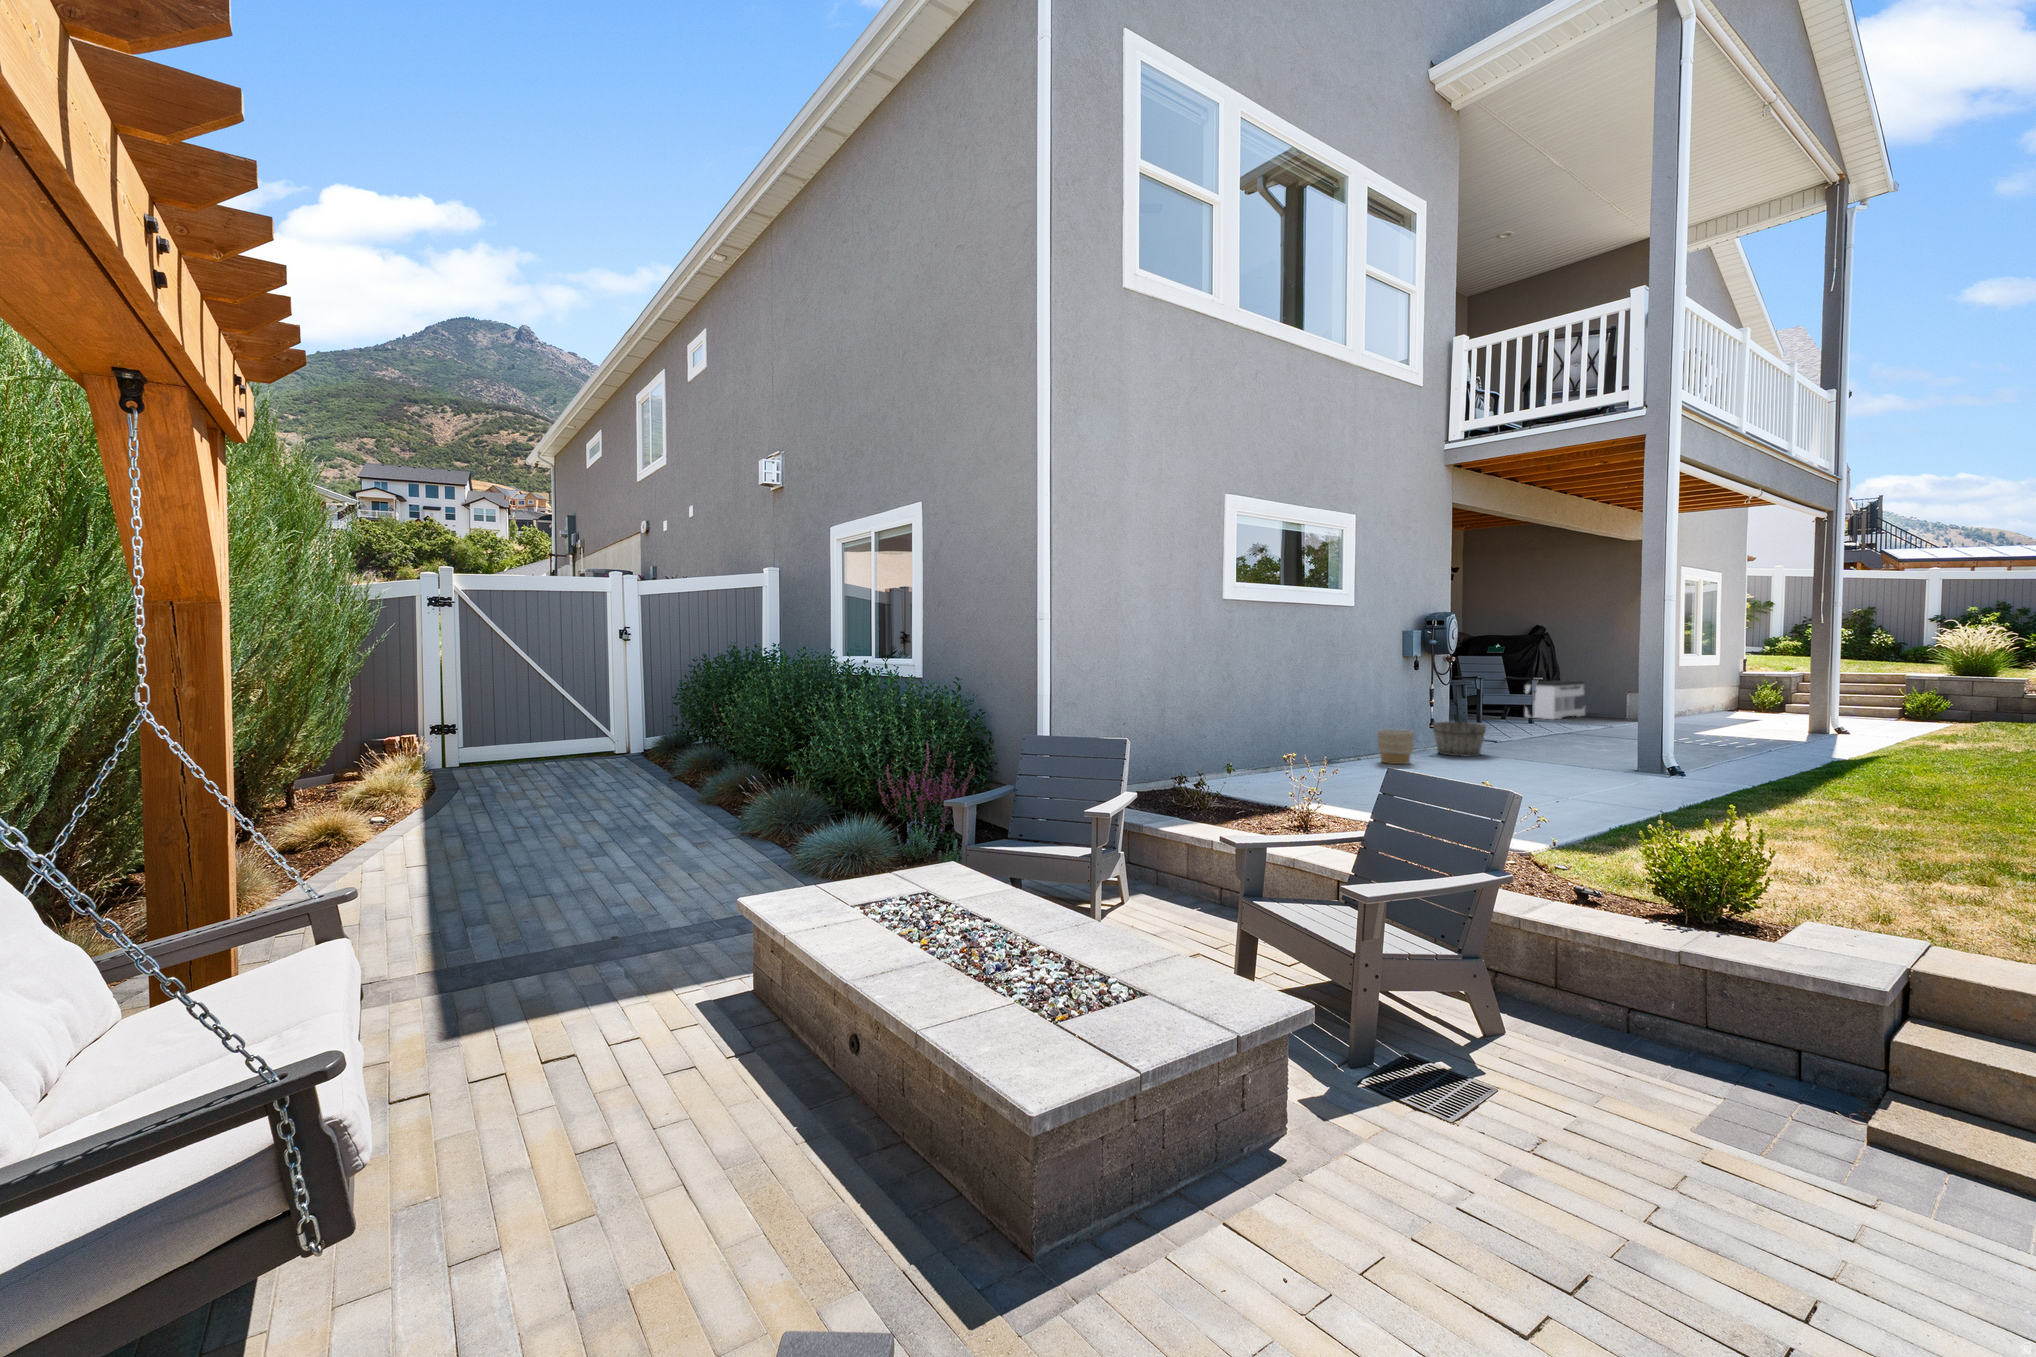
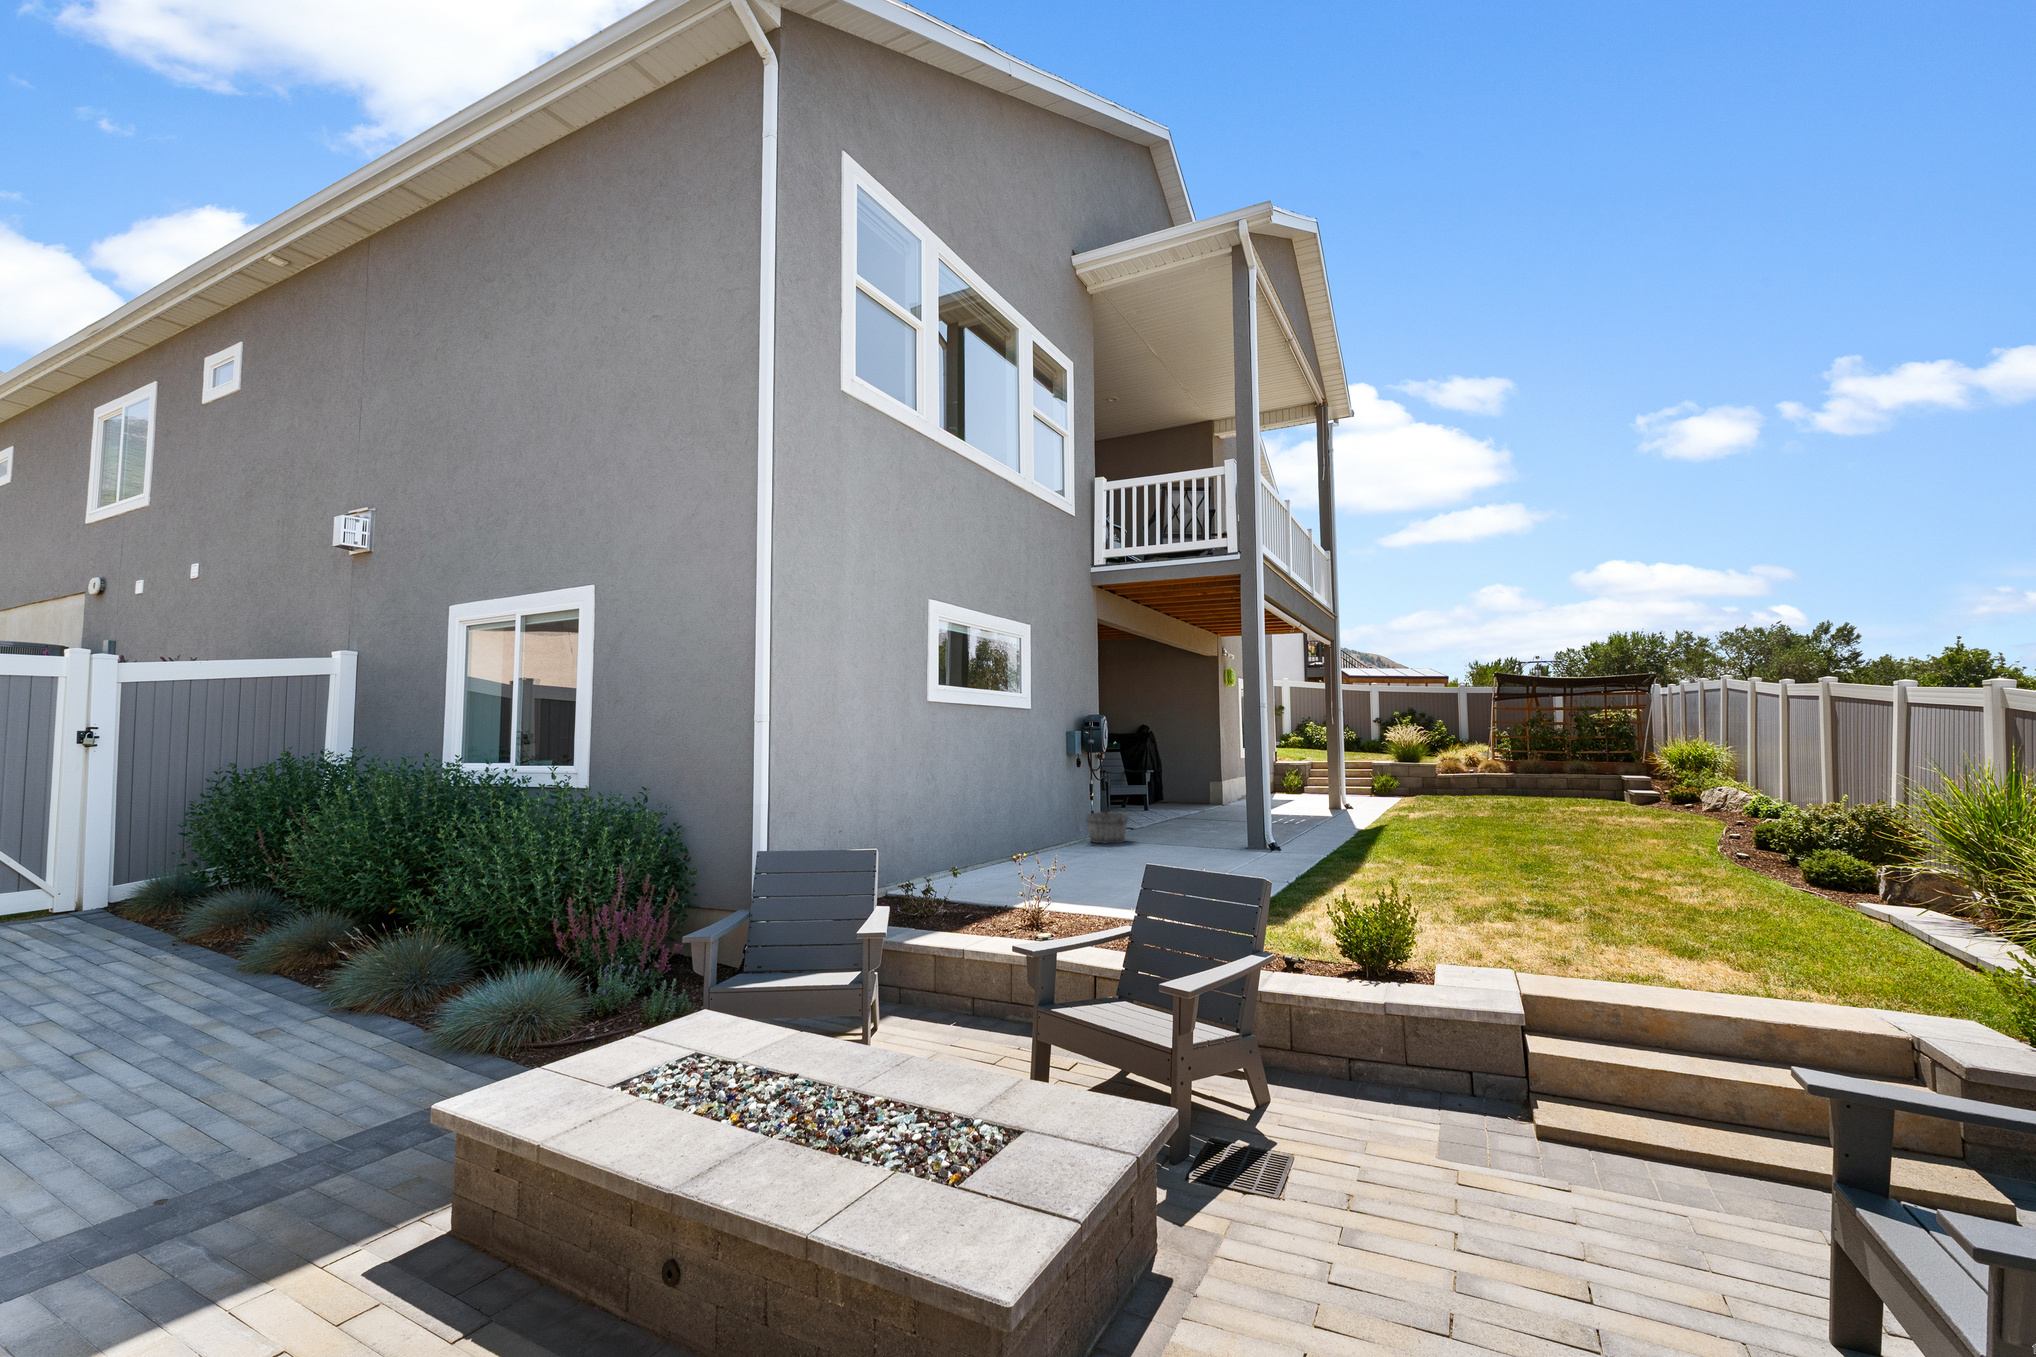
bench: present [1525,680,1585,719] -> none [1134,772,1177,806]
planter: present [1378,729,1414,764] -> none [1047,822,1077,854]

